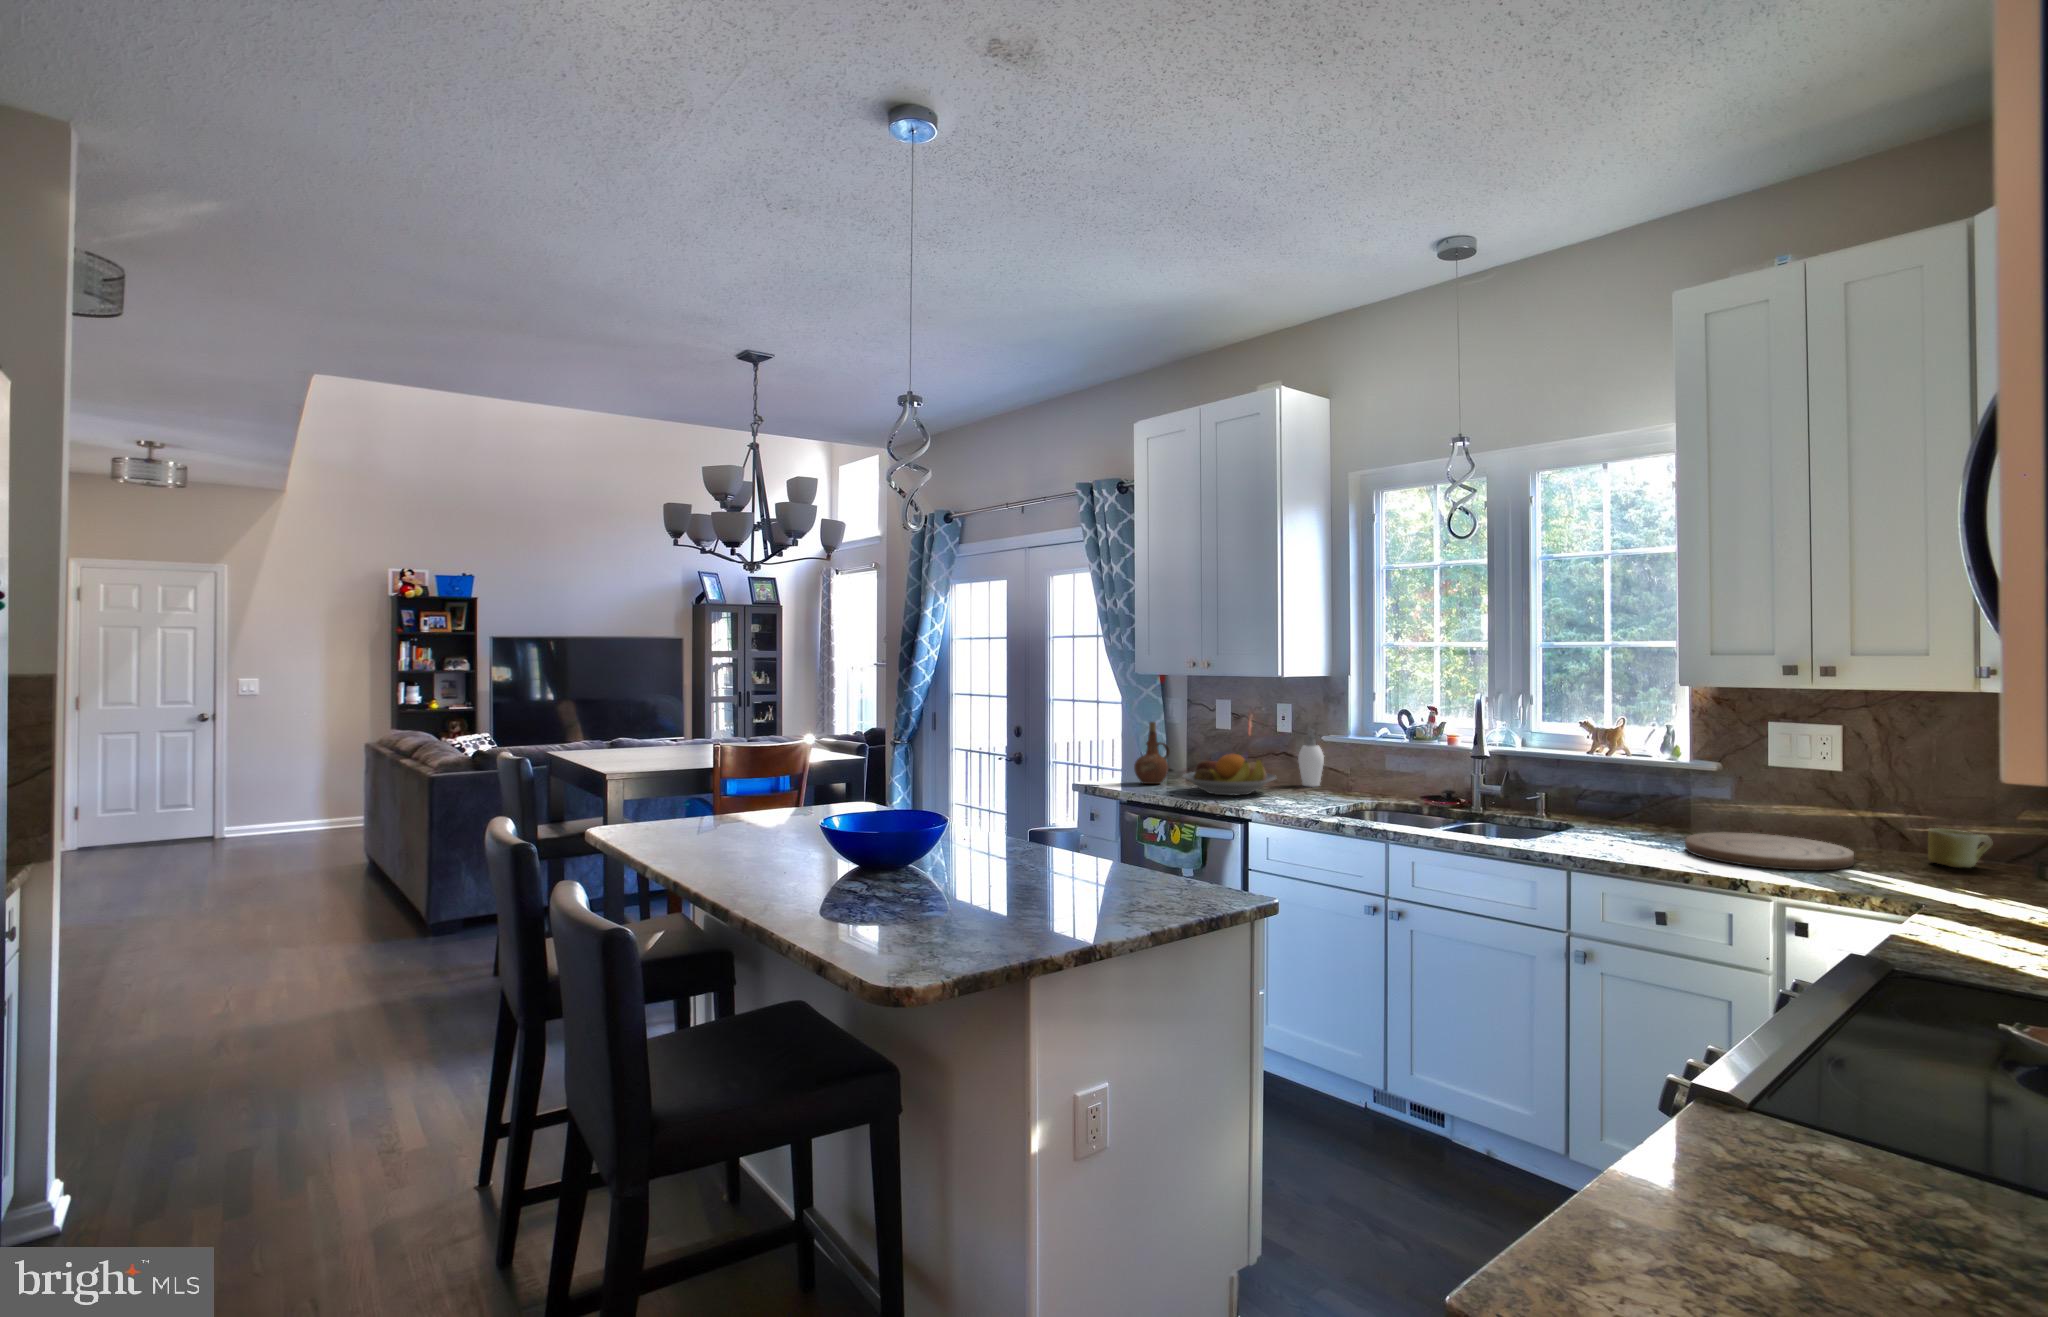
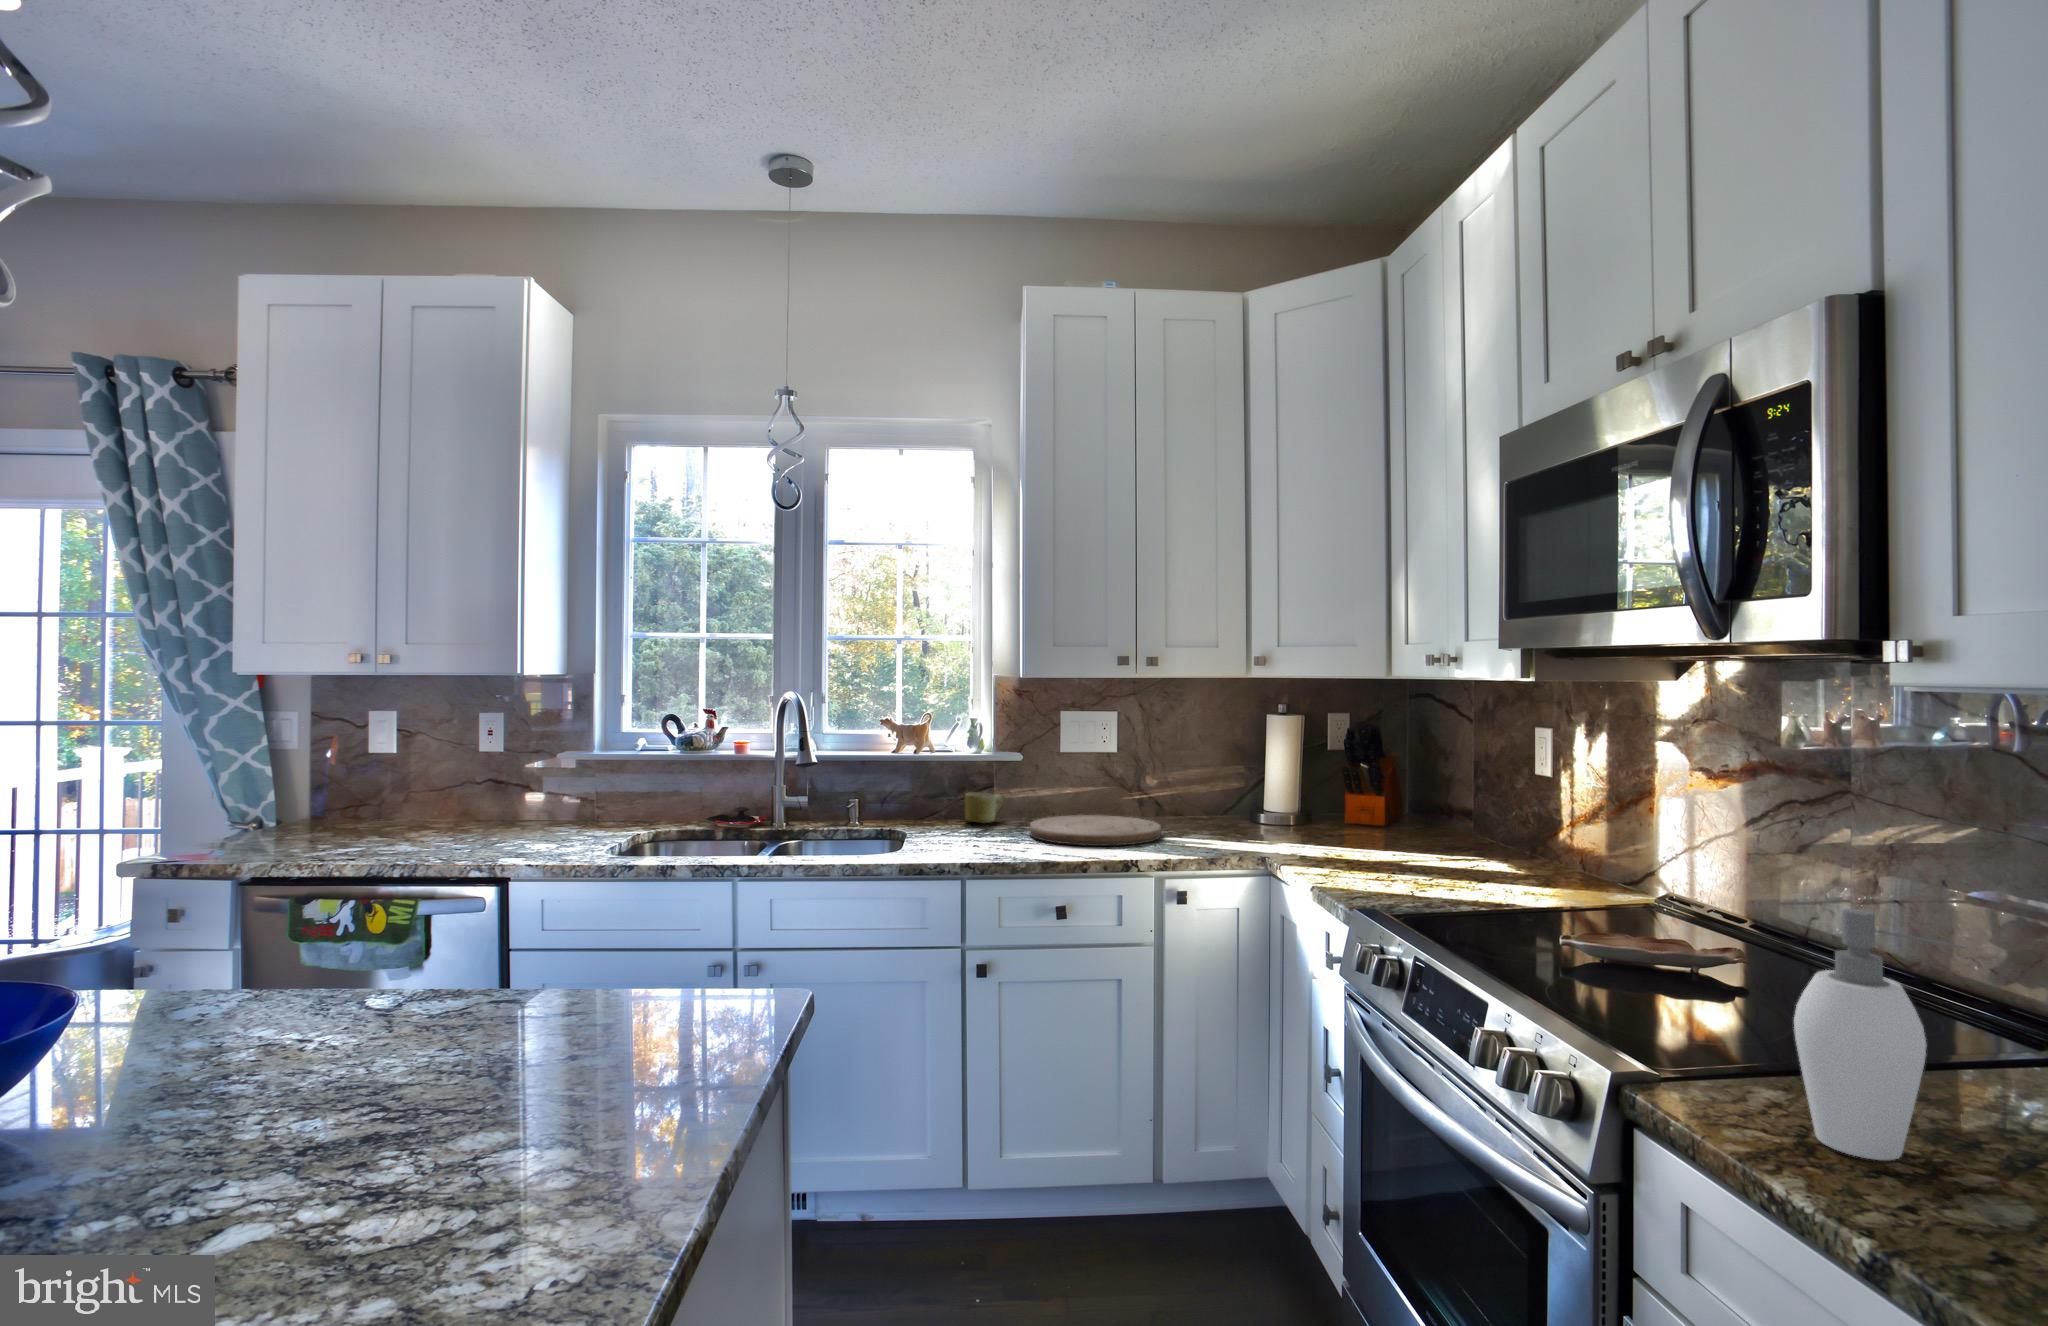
ceramic pitcher: present [1134,722,1170,784] -> none [240,747,308,848]
soap dispenser: present [1298,729,1324,787] -> present [1794,909,1966,1160]
fruit bowl: present [1183,754,1277,795] -> none [352,786,509,849]
mug: present [1928,828,1992,868] -> present [965,793,1003,823]

